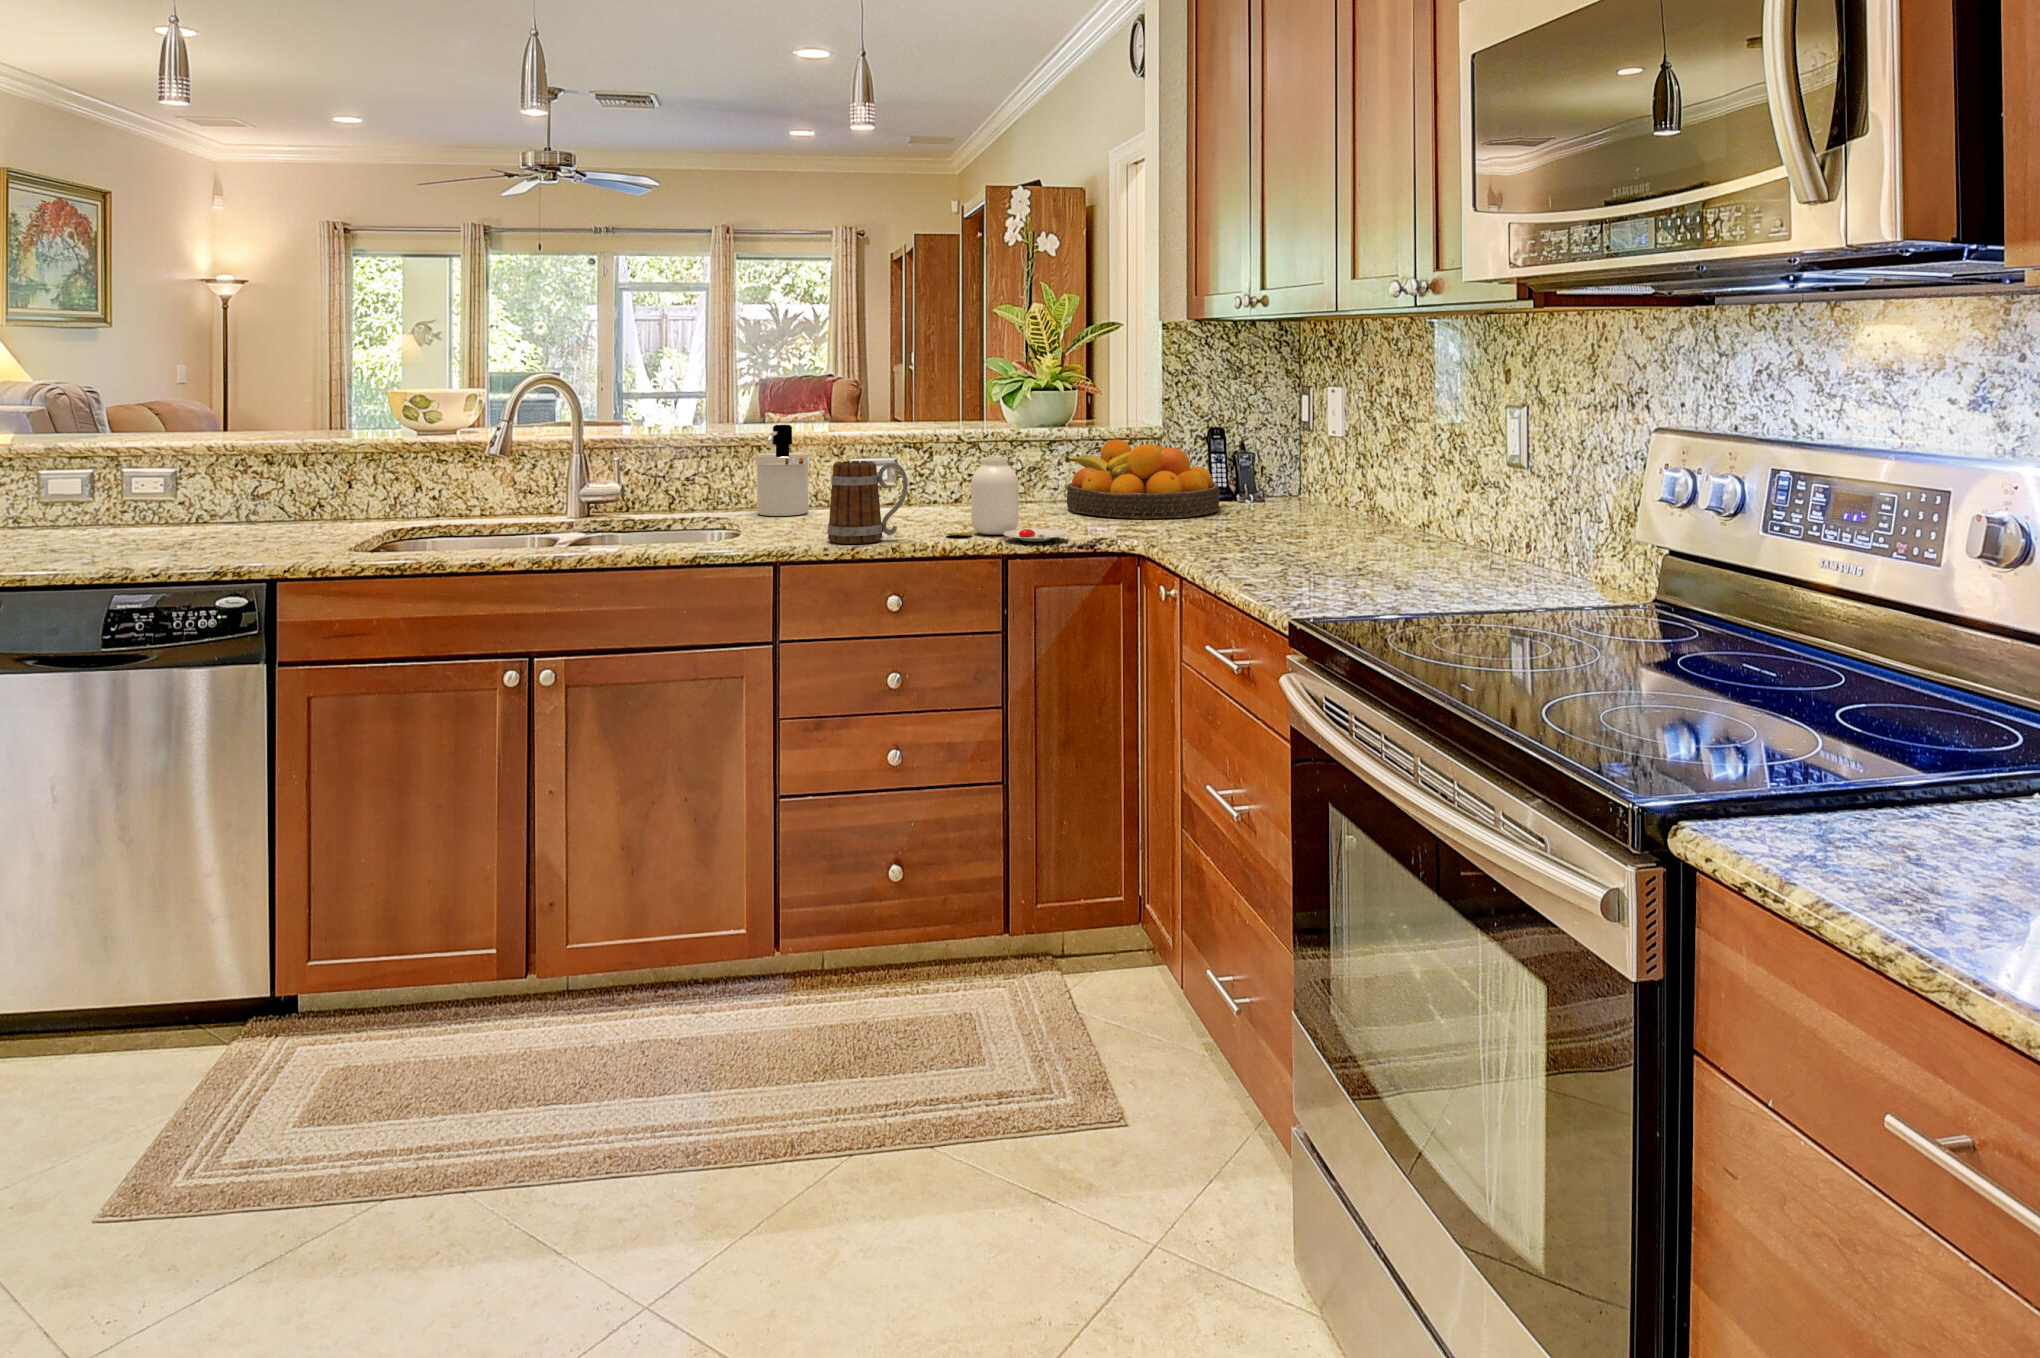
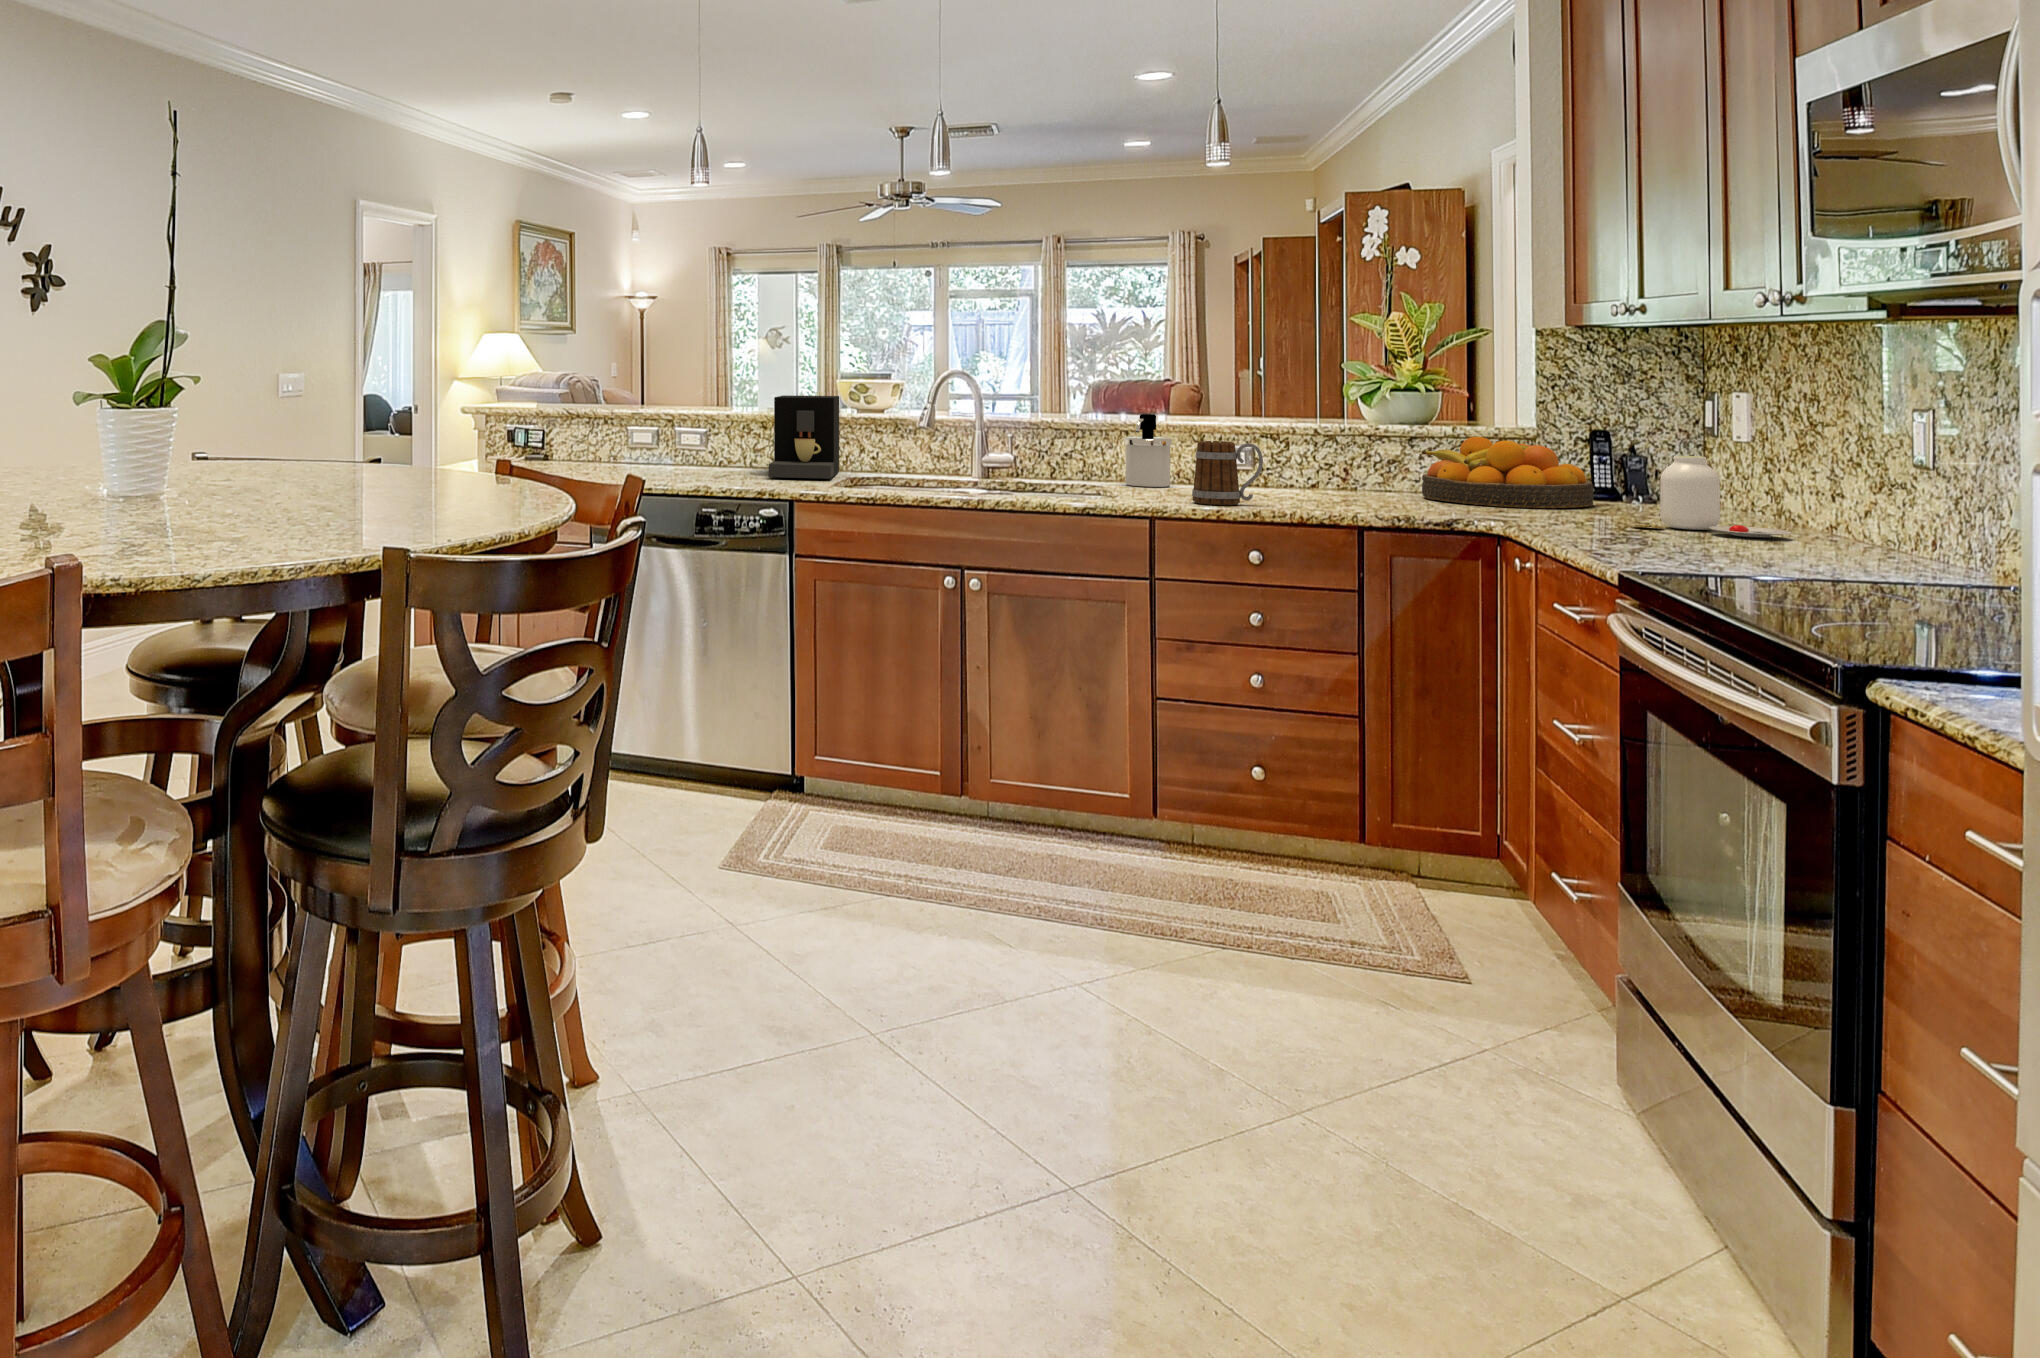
coffee maker: none [247,411,383,539] -> present [769,395,839,479]
jar: present [946,457,1067,541] -> present [1633,456,1791,537]

